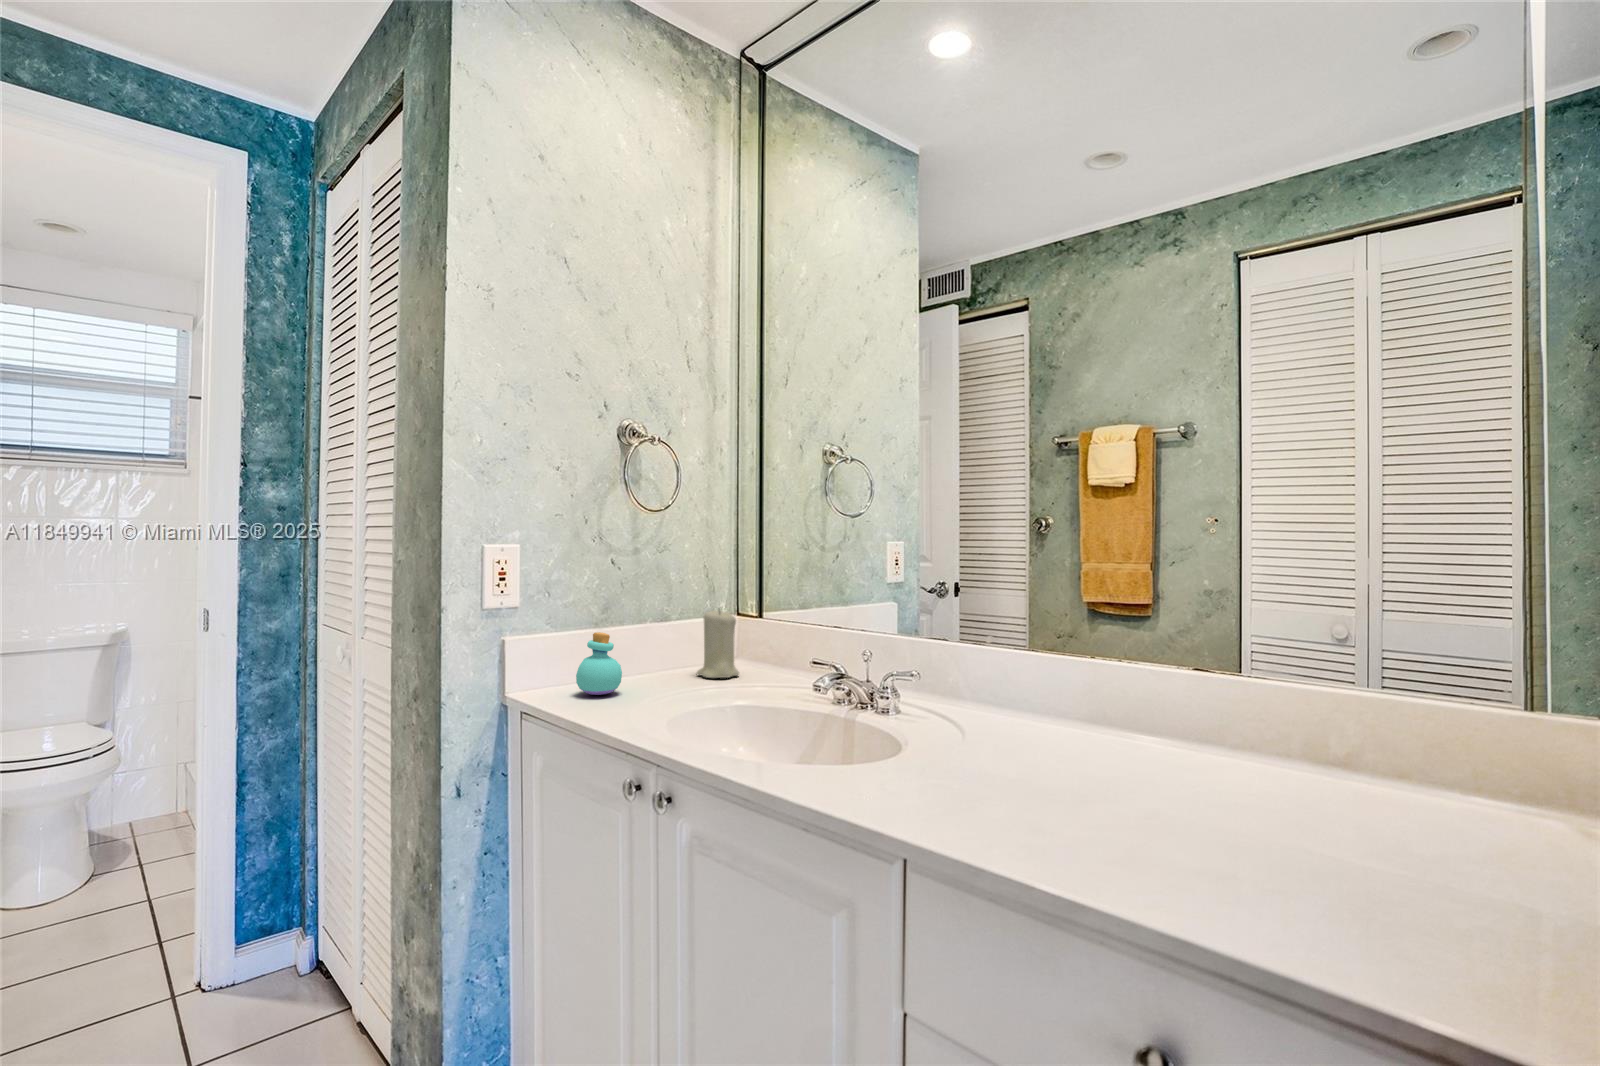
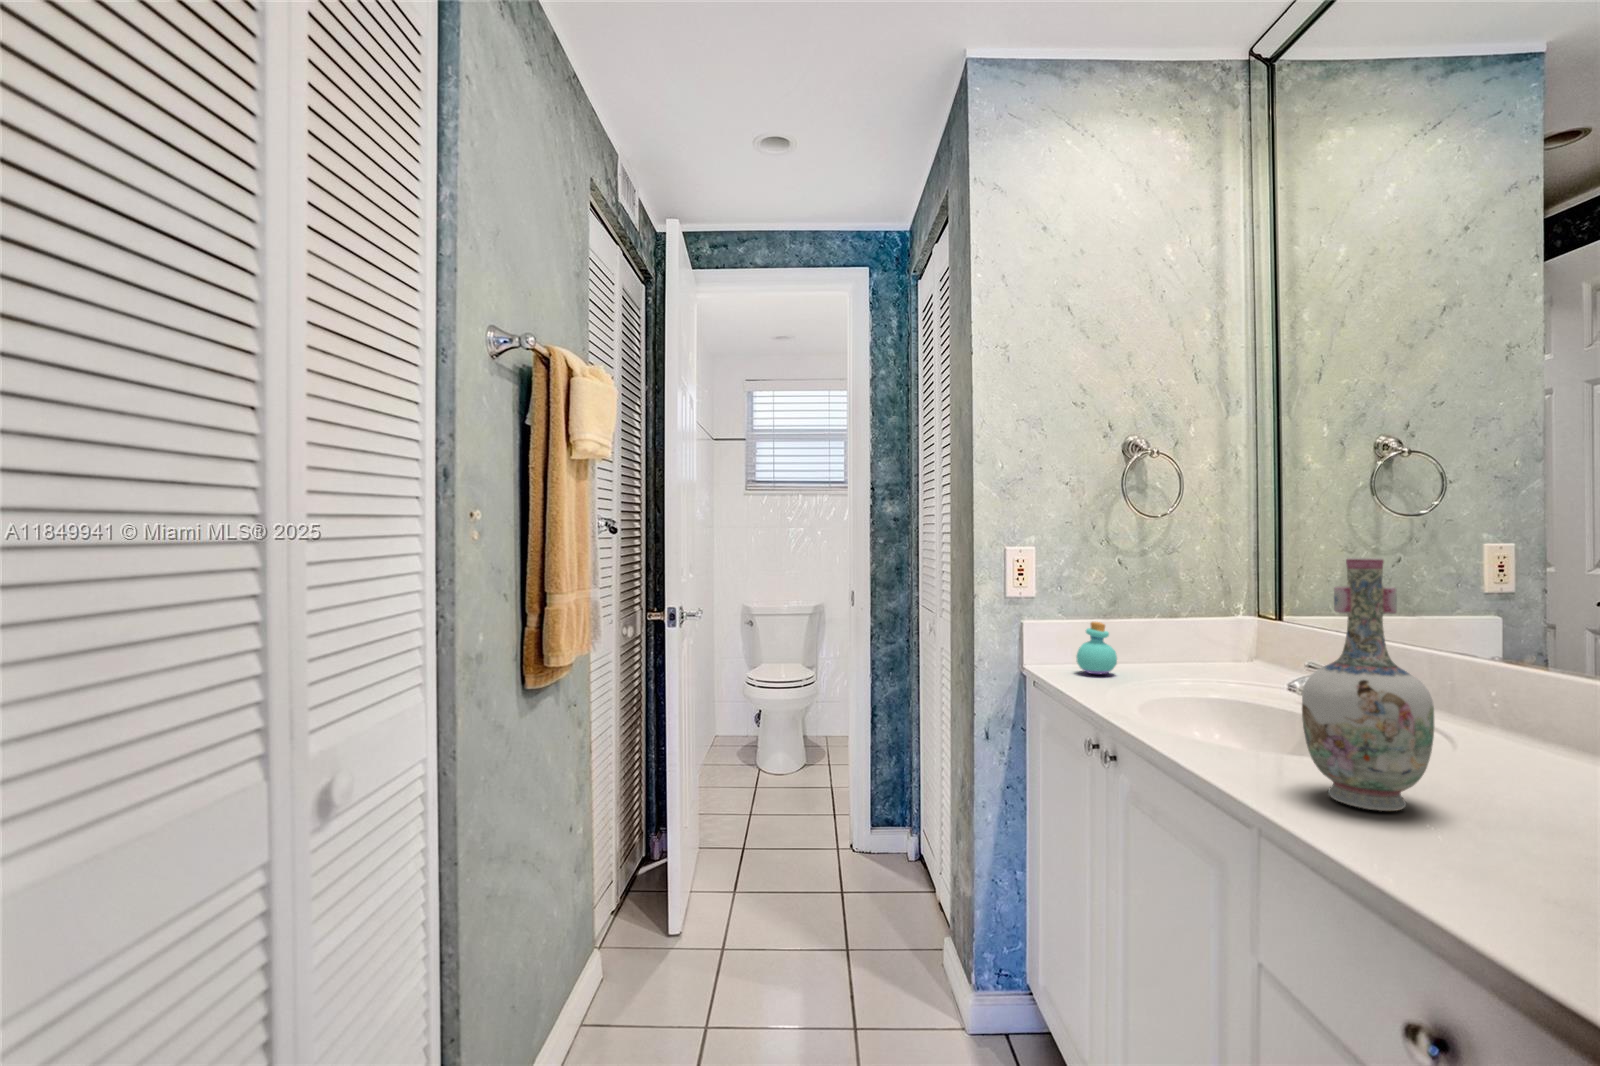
vase: none [931,550,1049,822] -> present [1302,557,1434,811]
candle: present [697,610,739,678] -> none [1201,608,1246,675]

